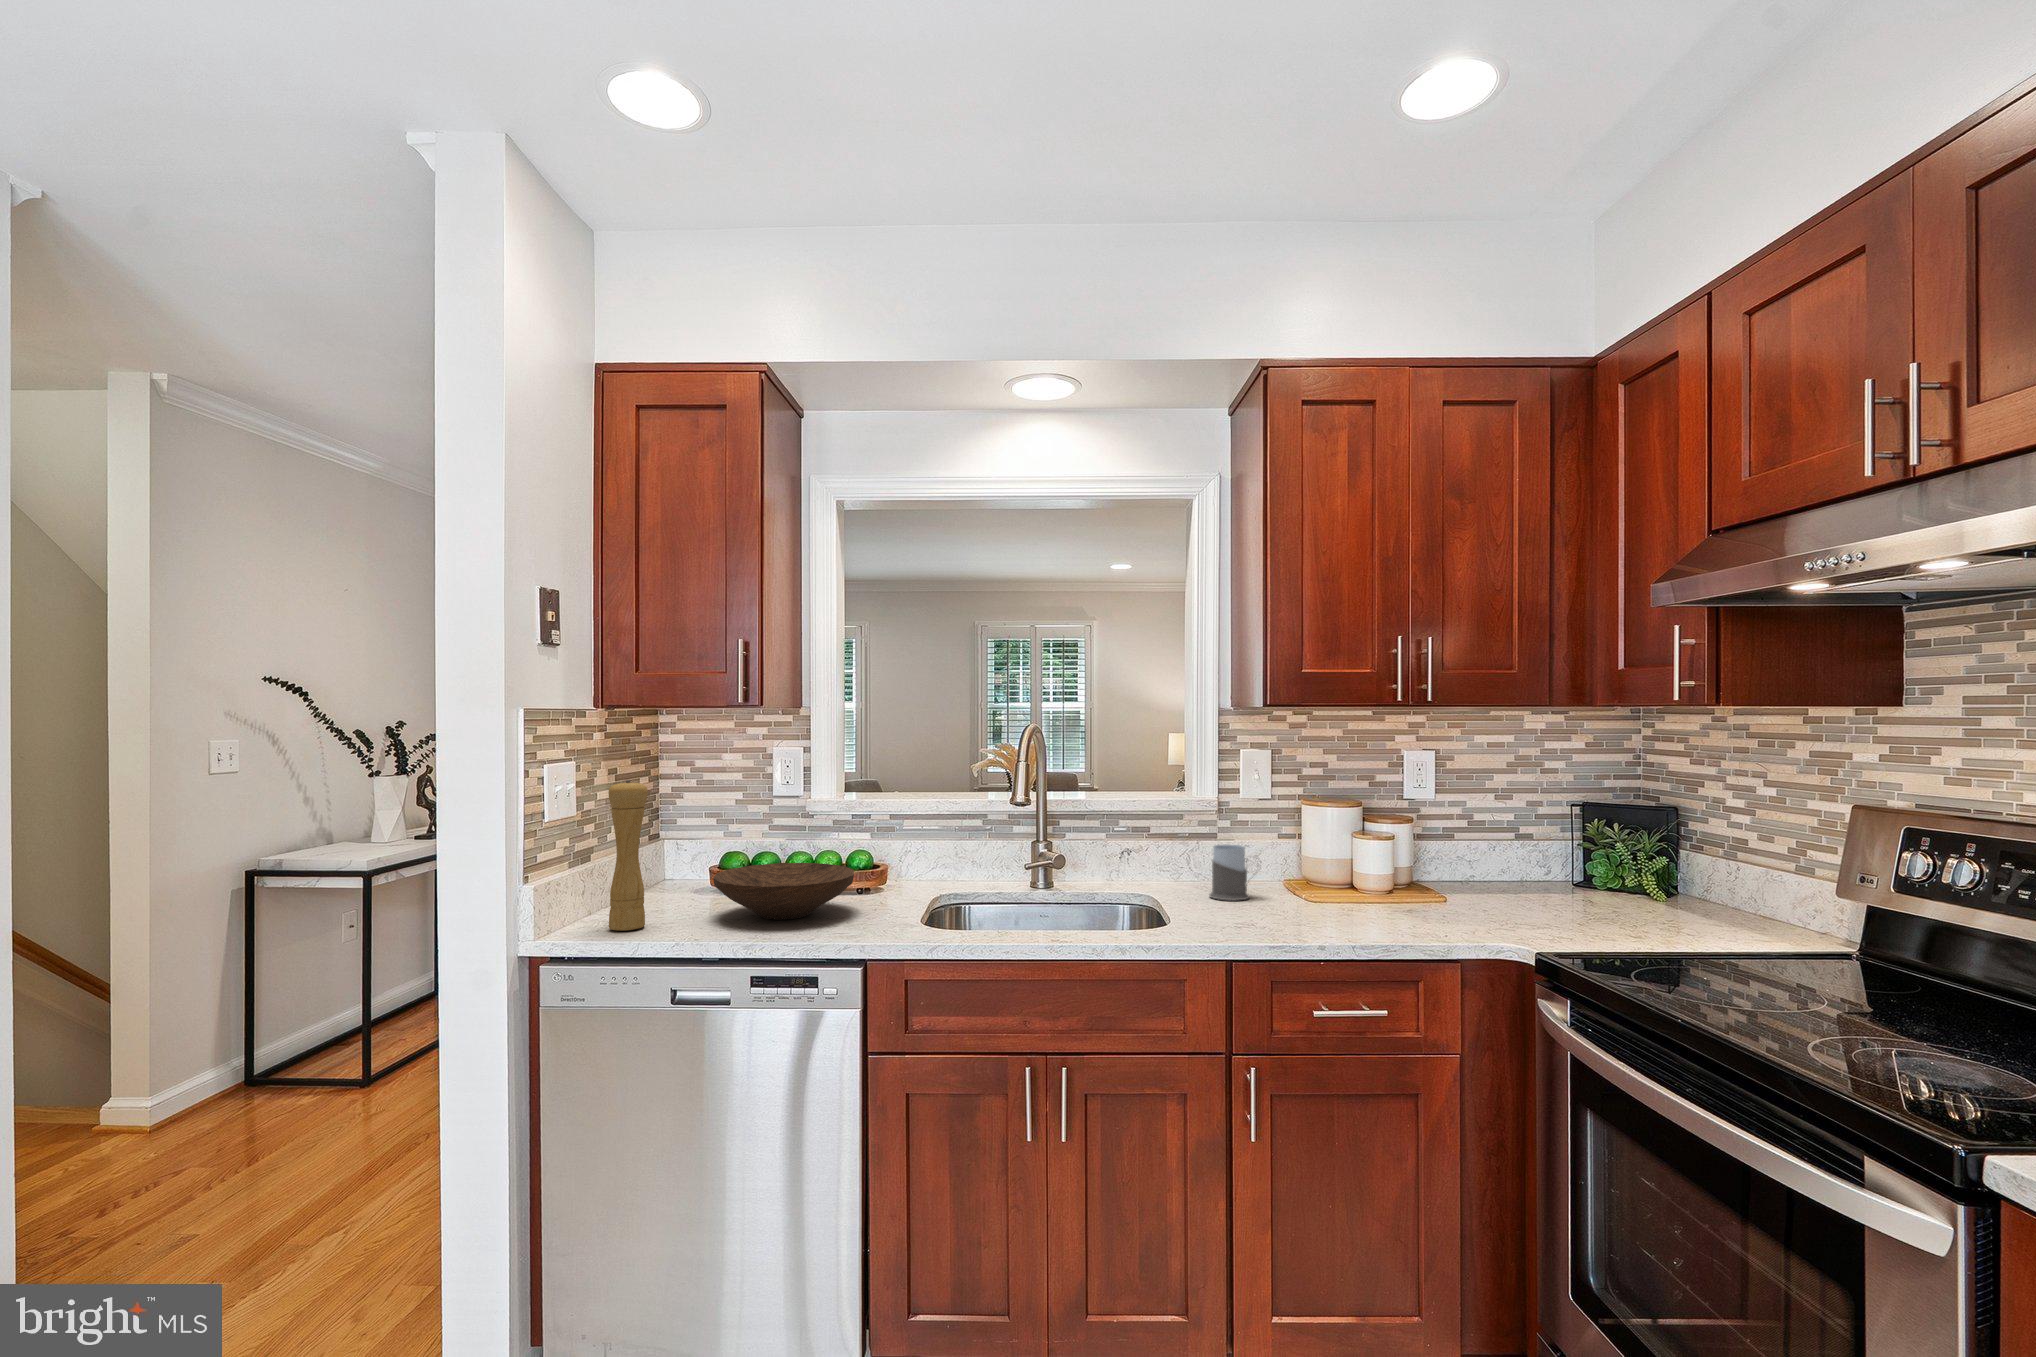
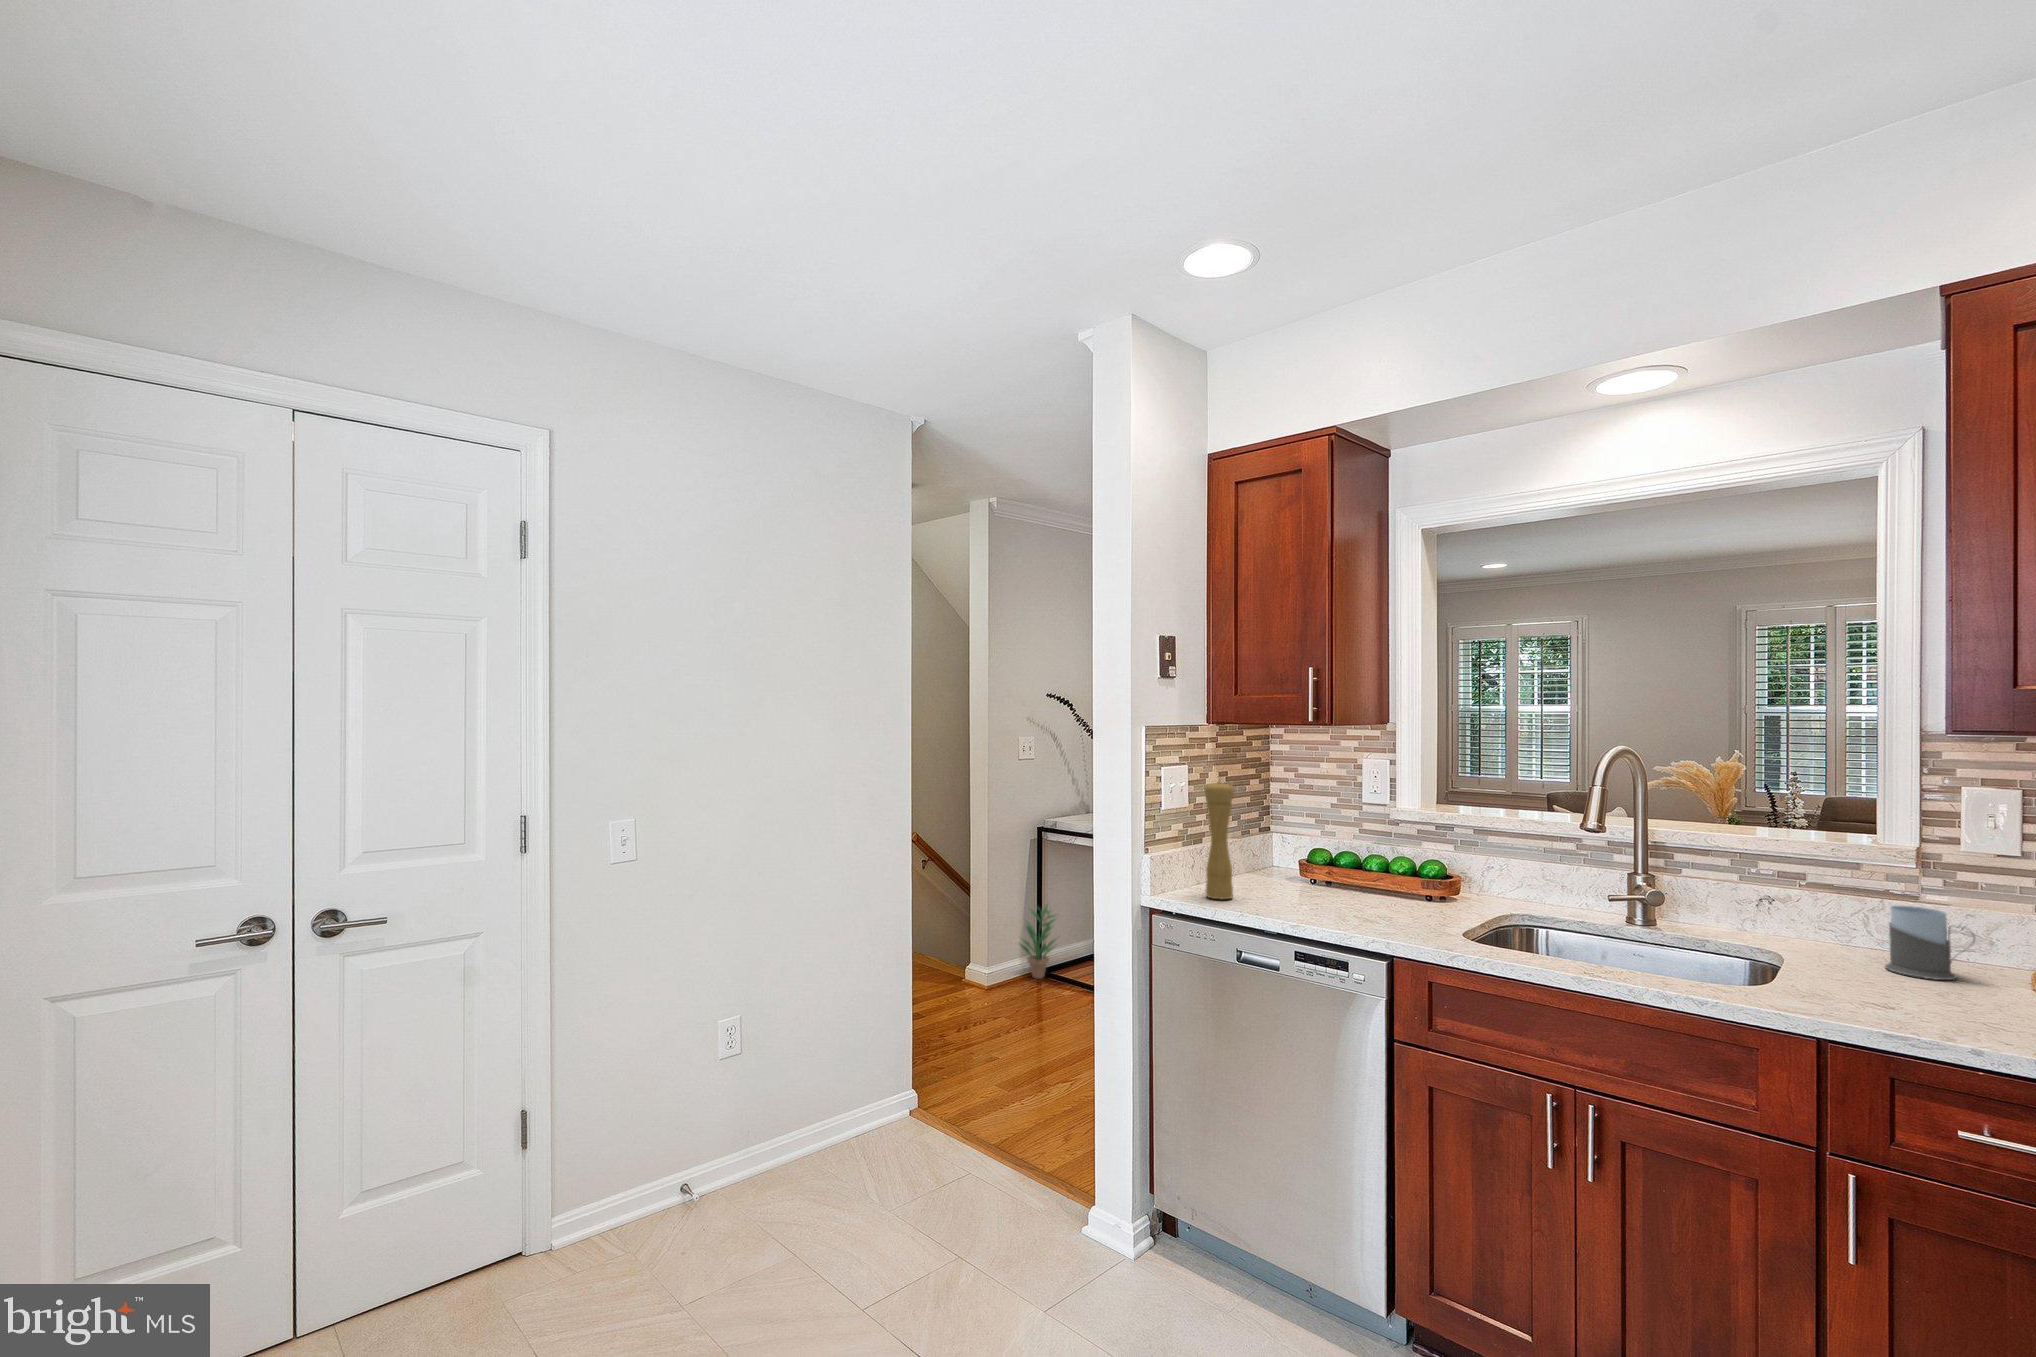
wooden bowl: present [713,863,854,920] -> none [1288,861,1416,911]
potted plant: none [207,982,291,1102] -> present [1020,905,1057,979]

